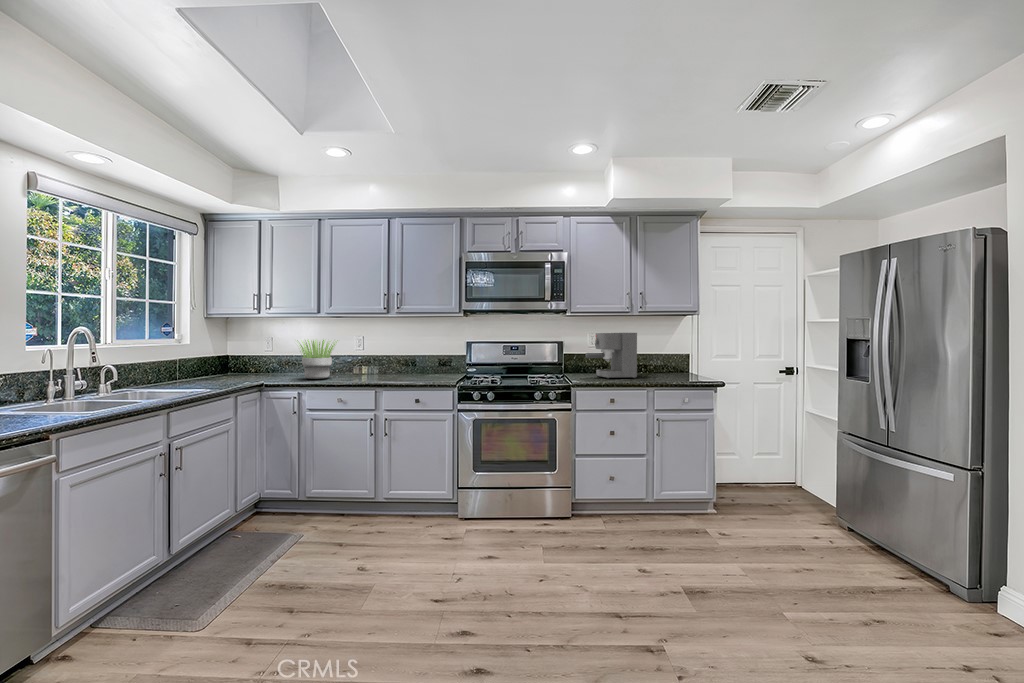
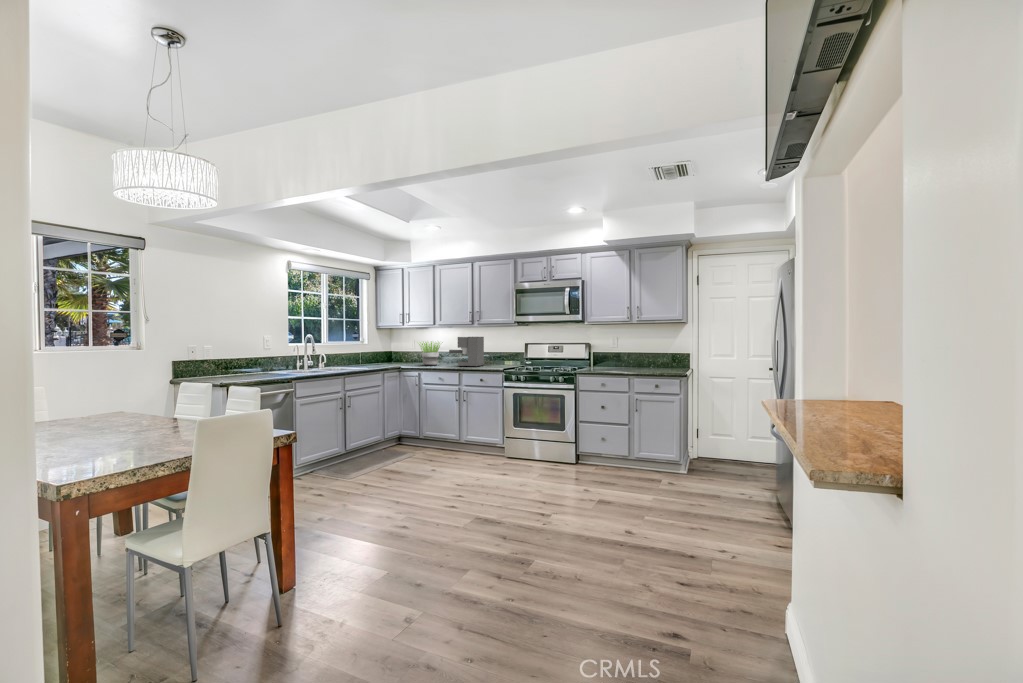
coffee maker: present [585,333,637,378] -> present [449,337,484,367]

